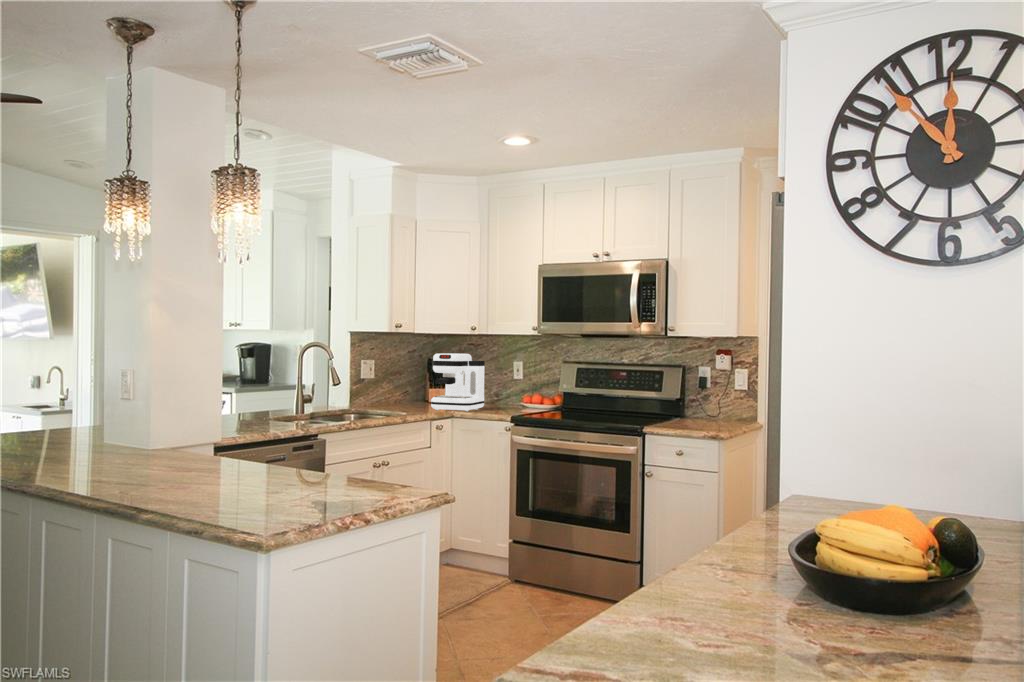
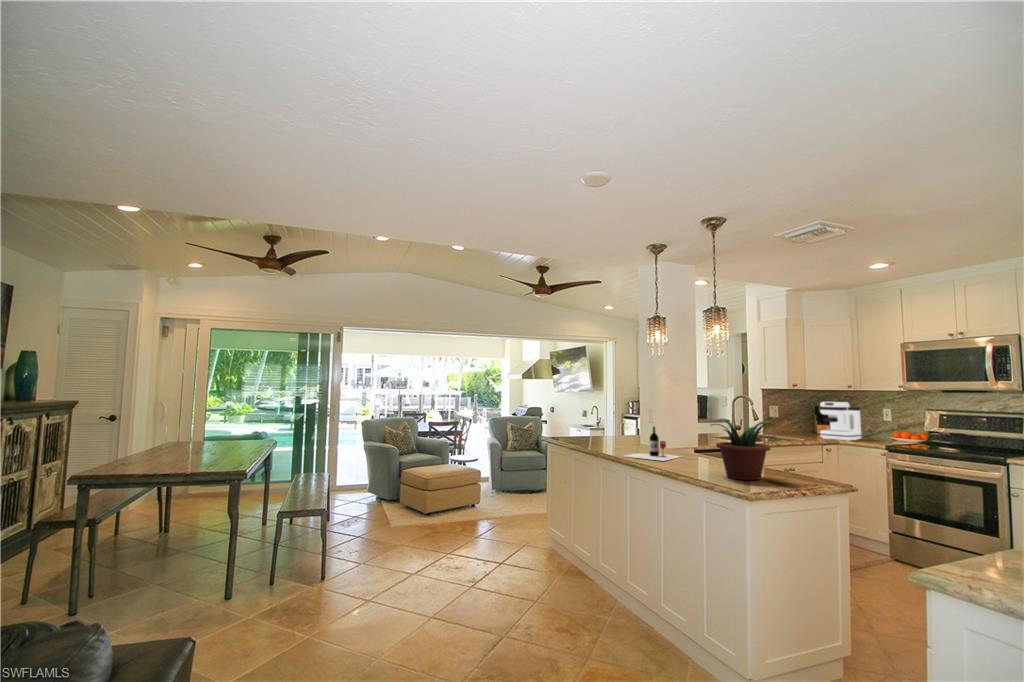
potted plant: none [205,385,331,507] -> present [711,419,775,480]
wine bottle: none [30,405,177,476] -> present [625,427,681,461]

